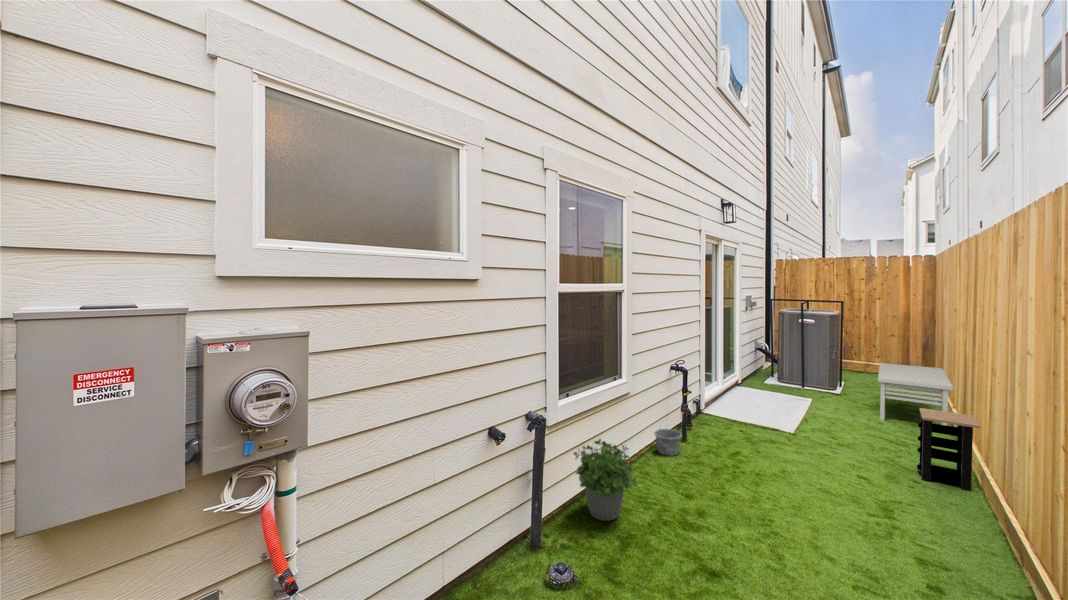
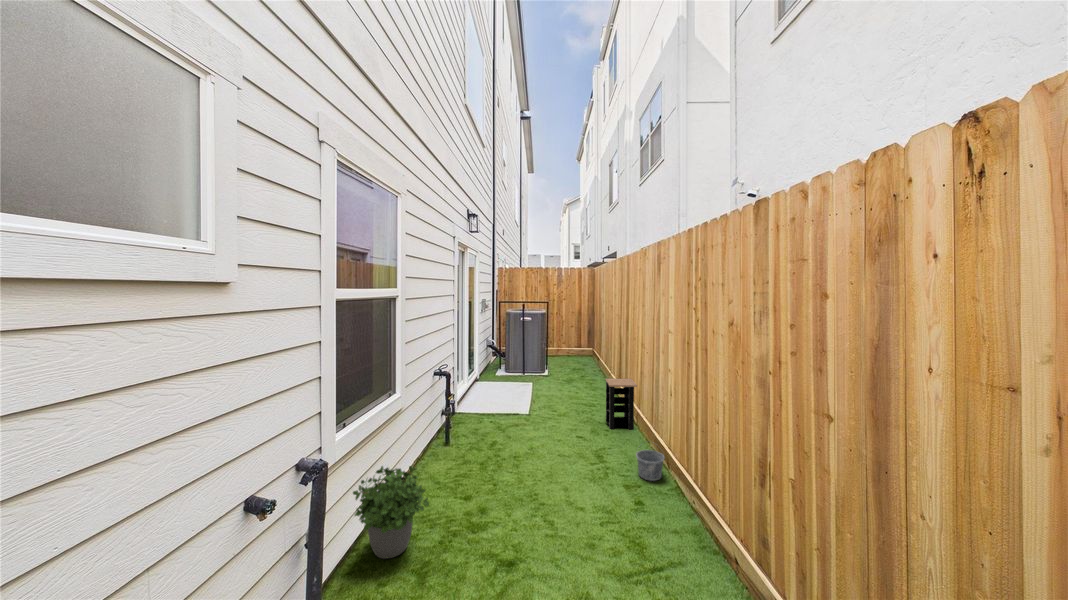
storage bench: present [878,363,953,425] -> none [571,348,613,391]
bucket: present [655,429,682,456] -> present [636,450,664,481]

